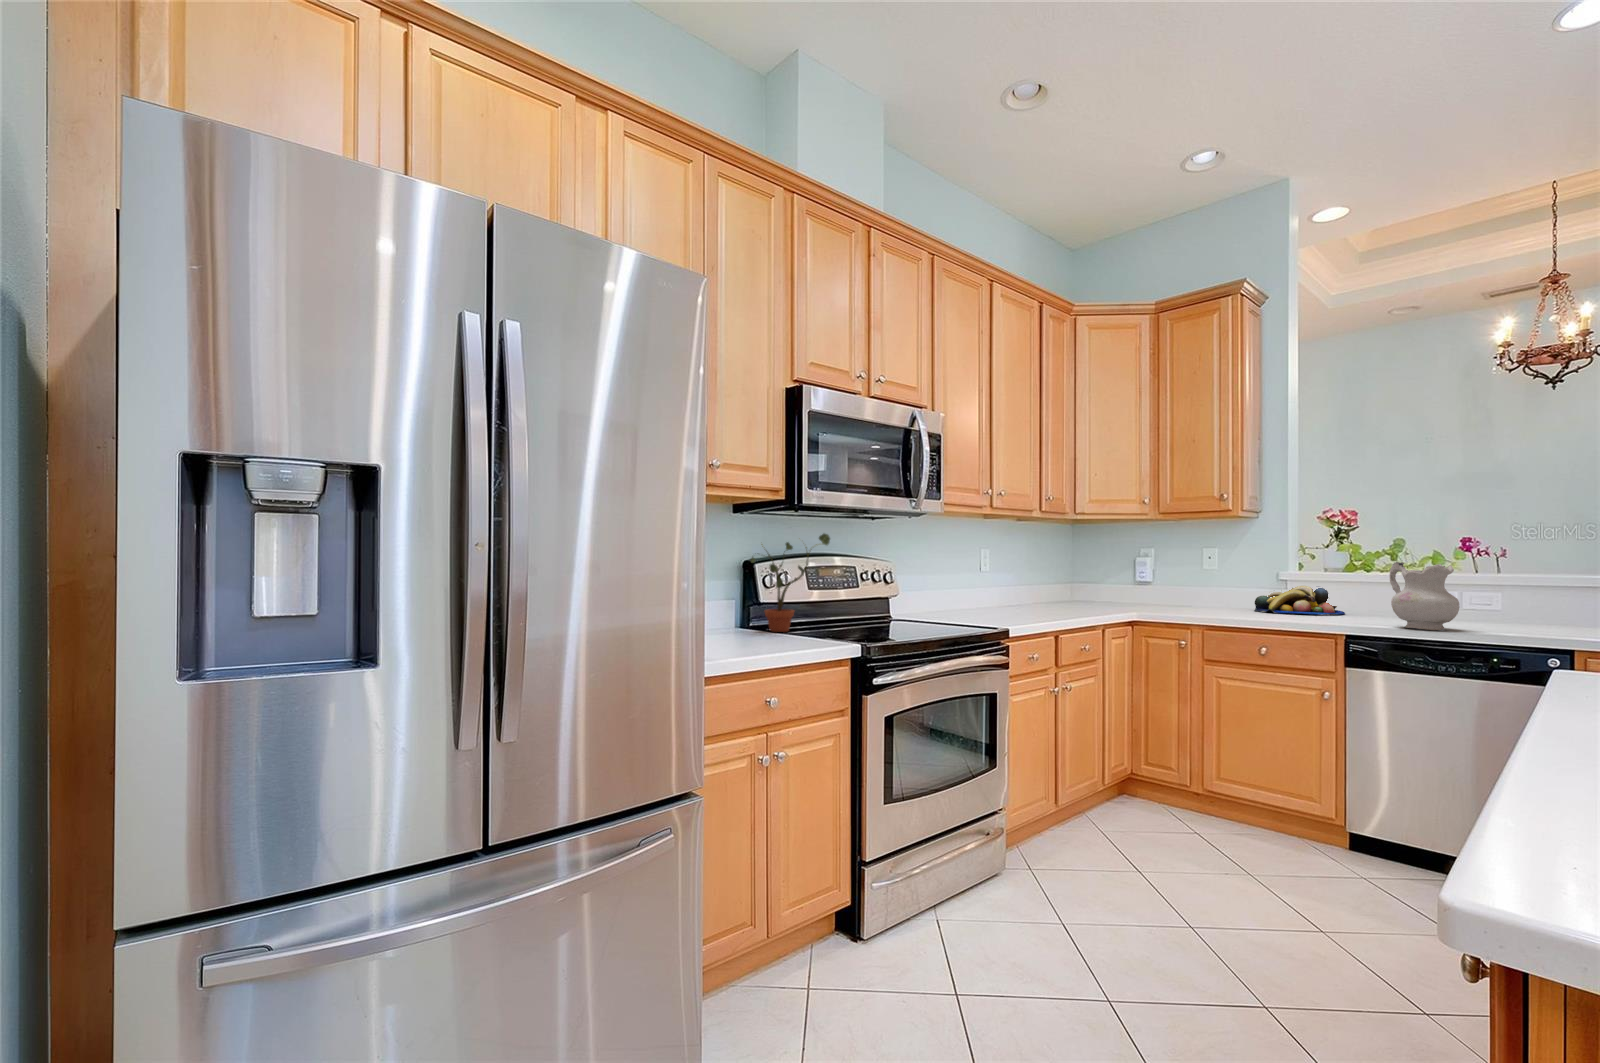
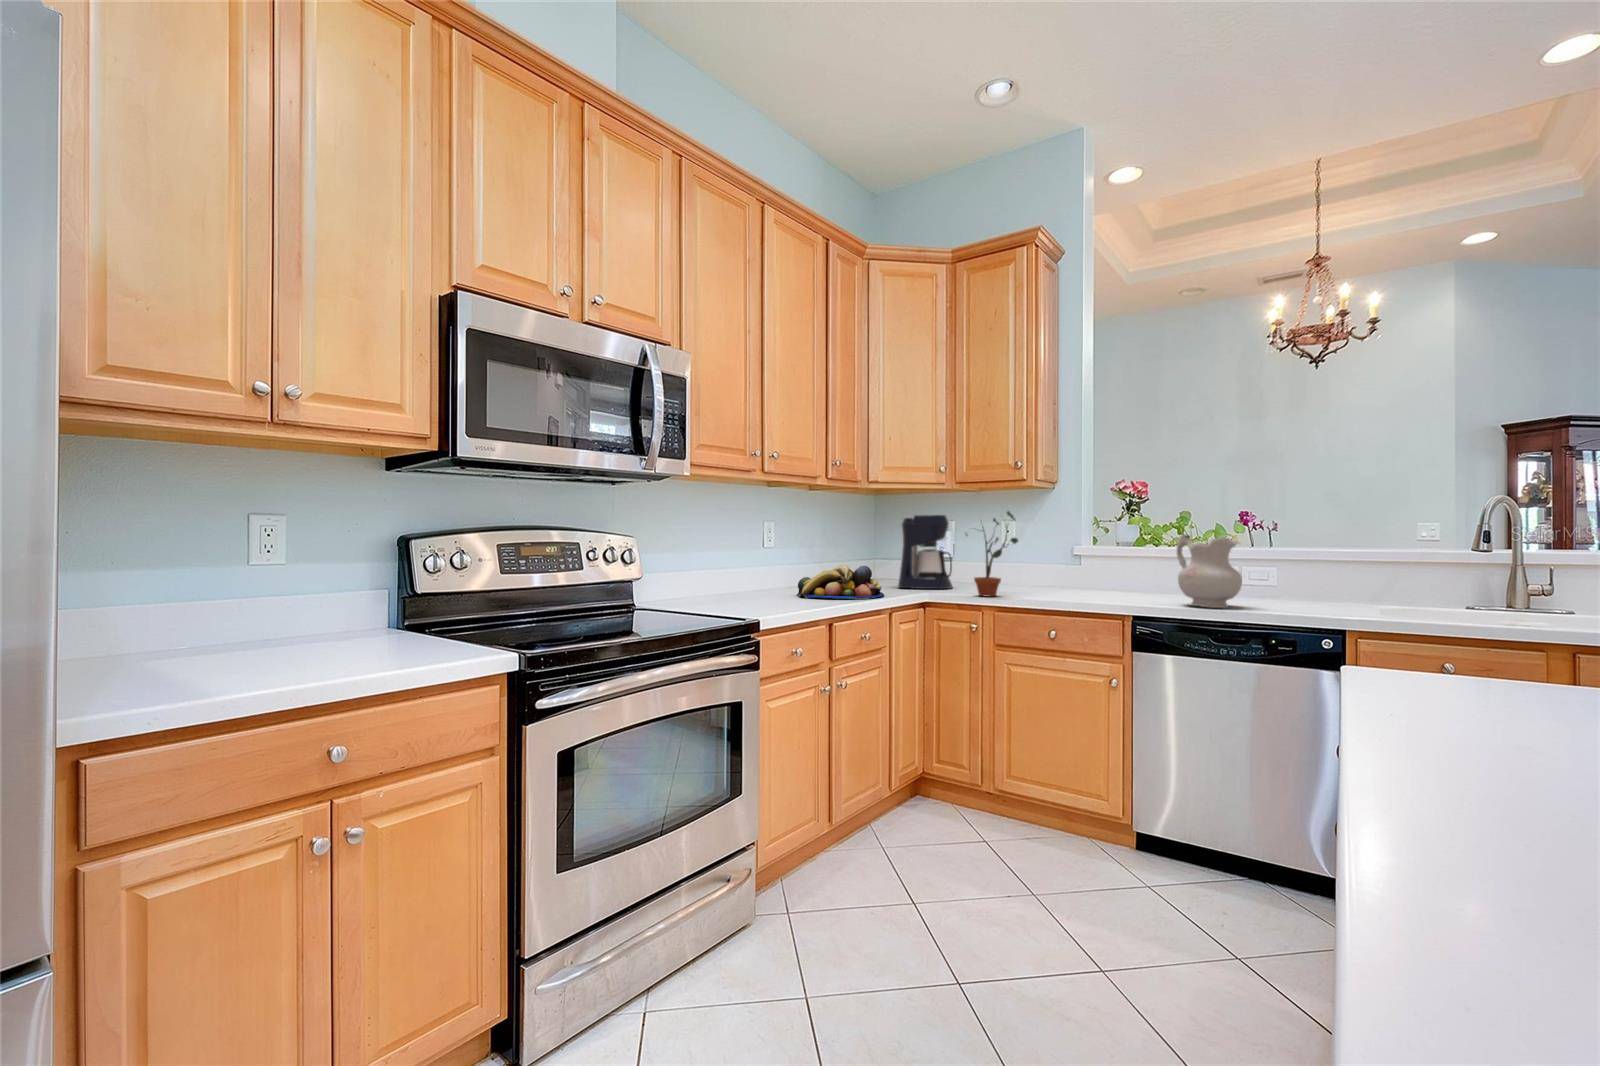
potted plant: present [751,534,830,632] -> present [965,511,1018,597]
coffee maker: none [1104,541,1157,609] -> present [898,515,953,589]
fruit bowl: present [1254,586,1345,615] -> present [797,565,884,599]

